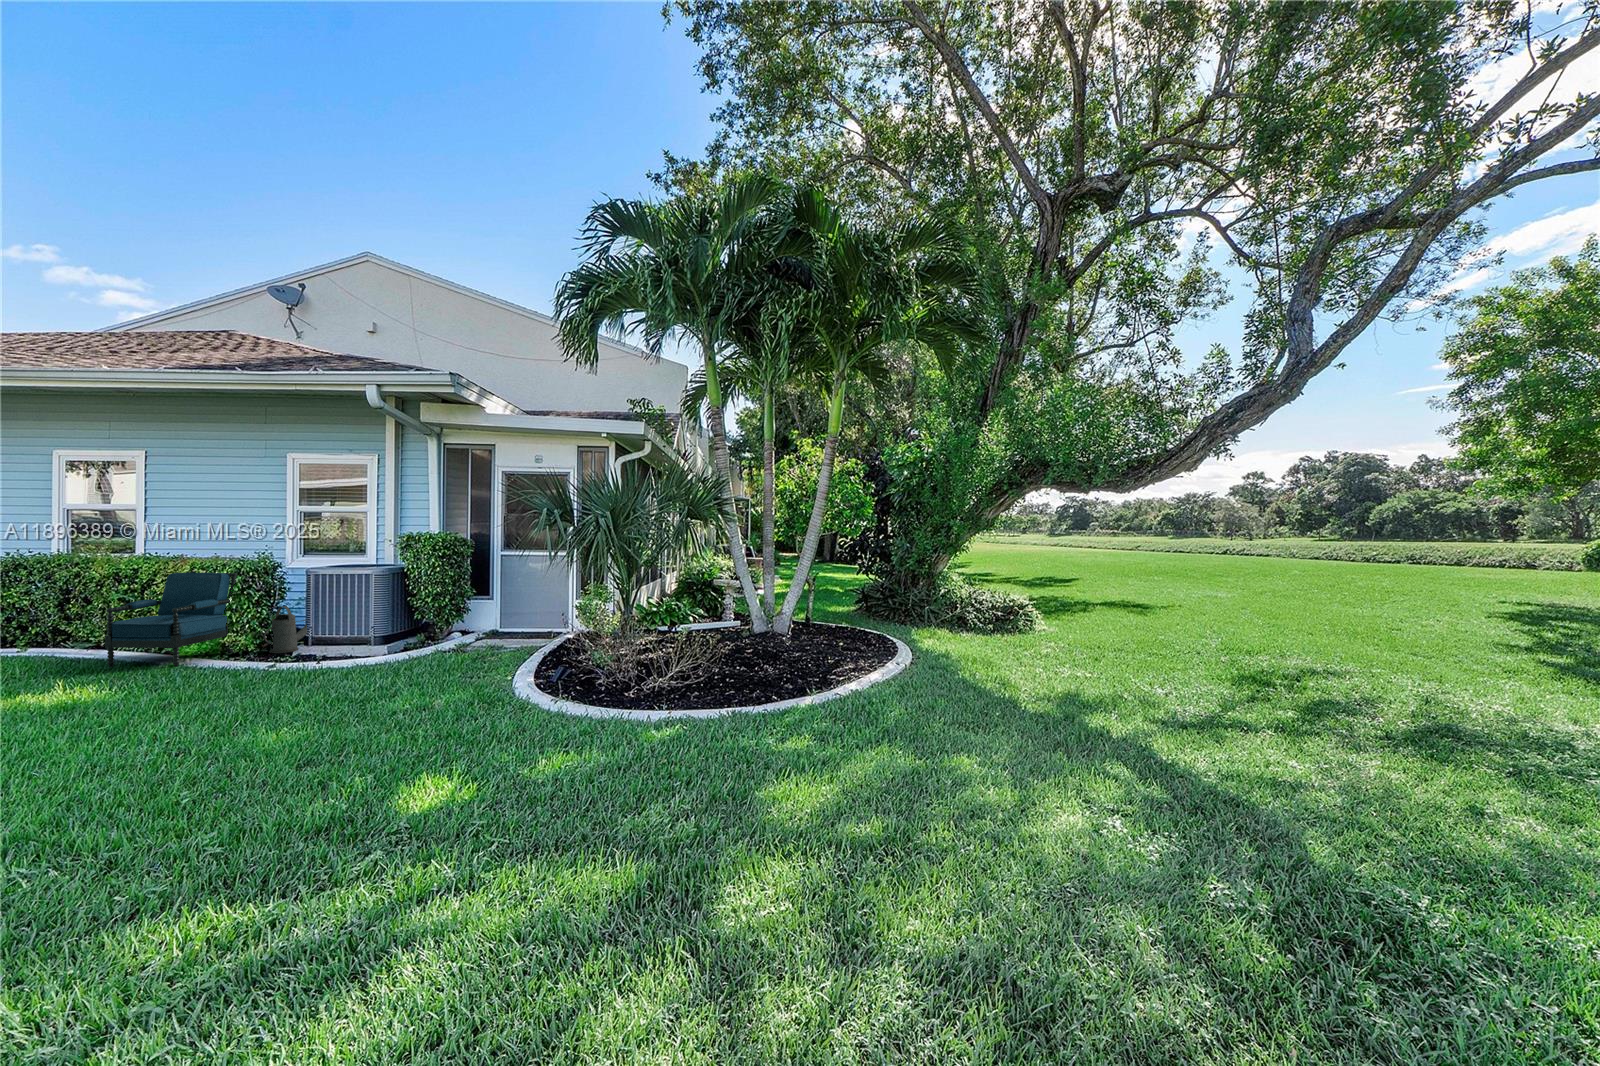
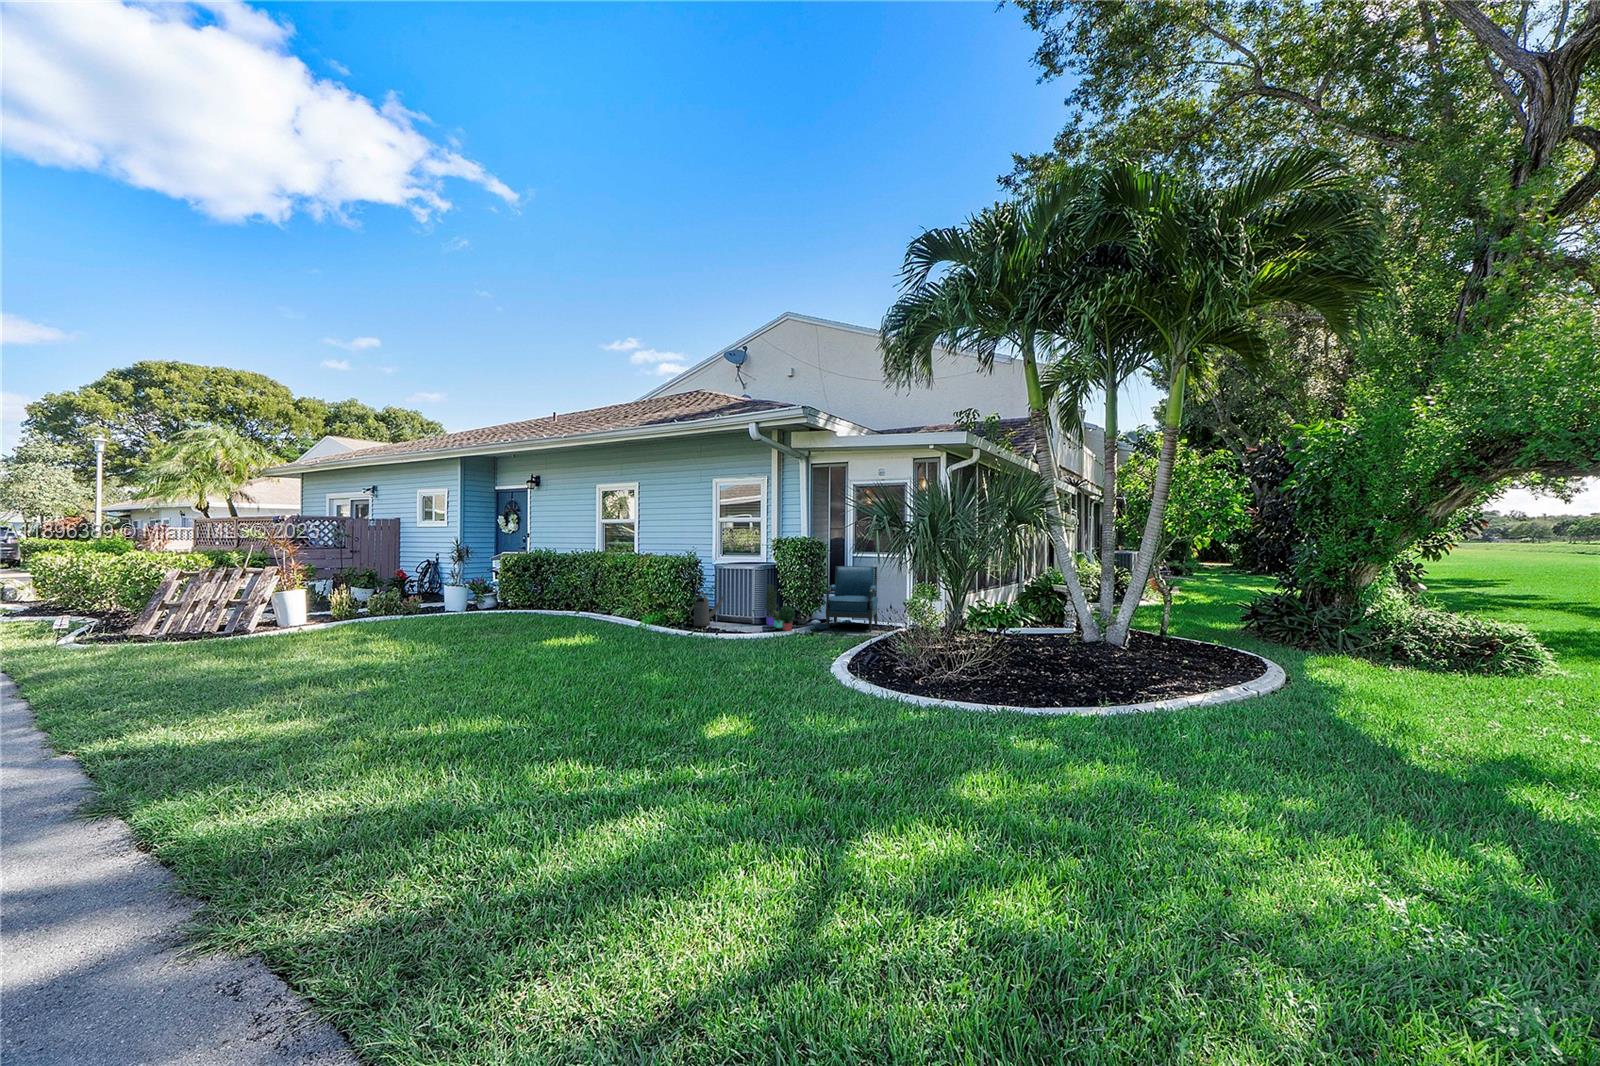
chair: present [105,573,237,667] -> present [826,566,878,632]
potted plant: none [383,591,434,648] -> present [765,584,795,631]

